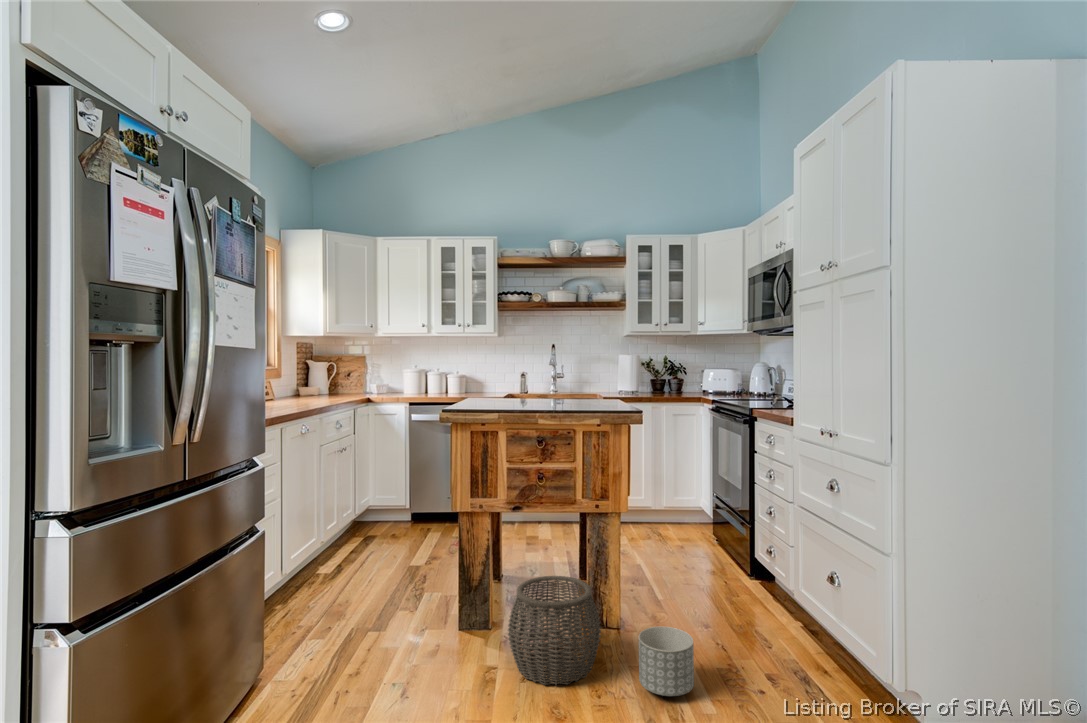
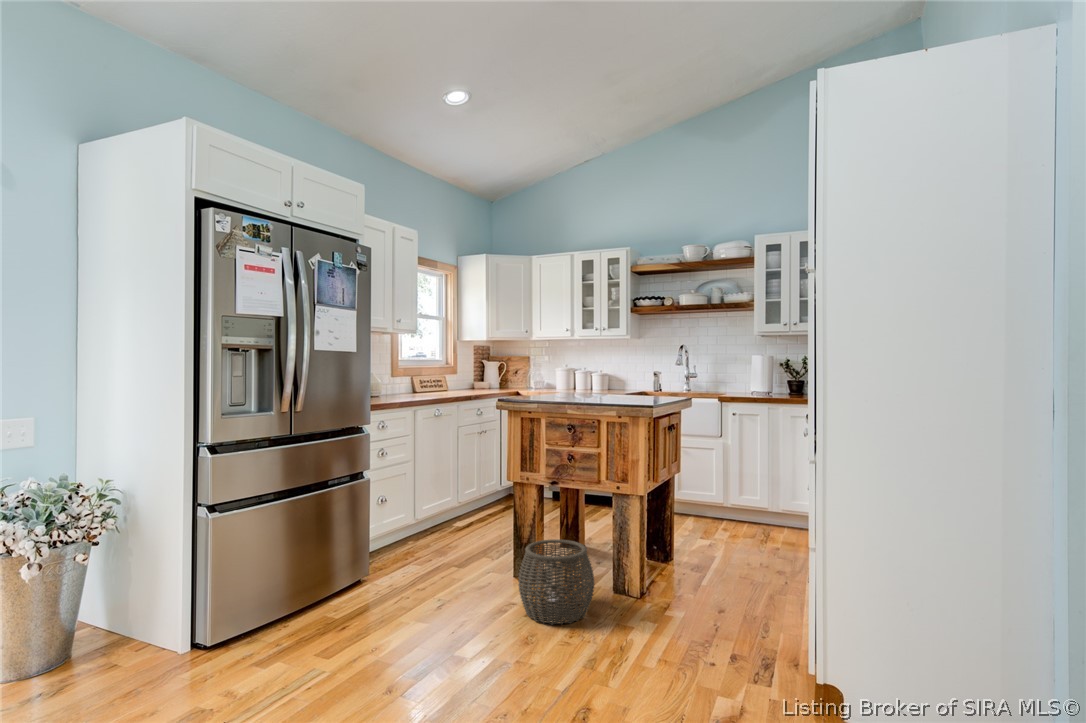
planter: present [639,626,694,696] -> none [604,592,651,650]

